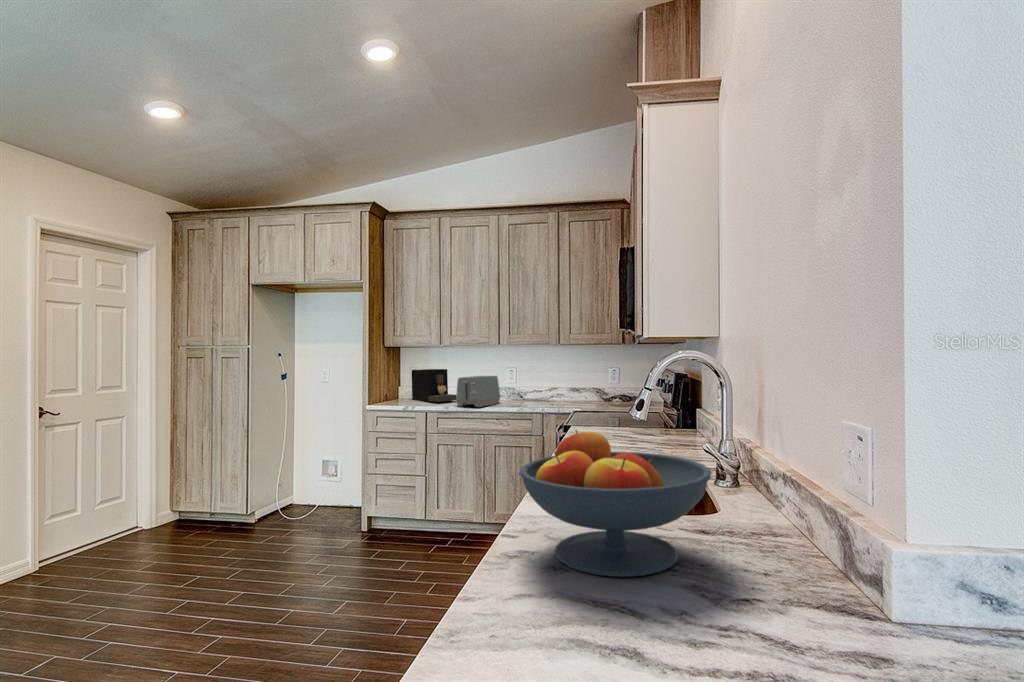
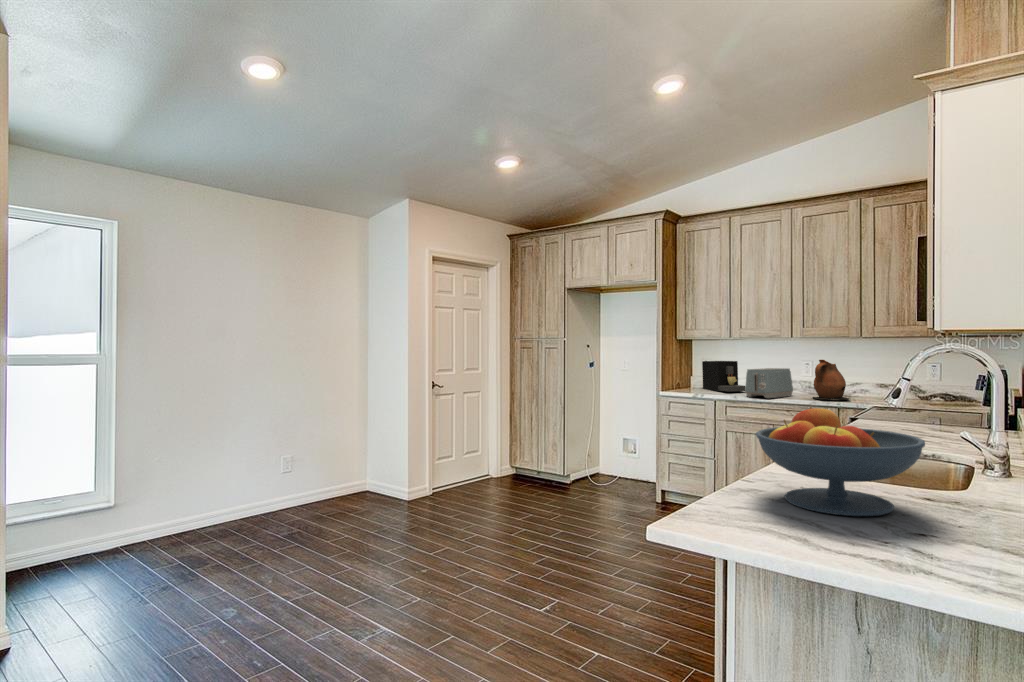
ceramic pitcher: none [516,366,551,405] -> present [813,360,850,400]

